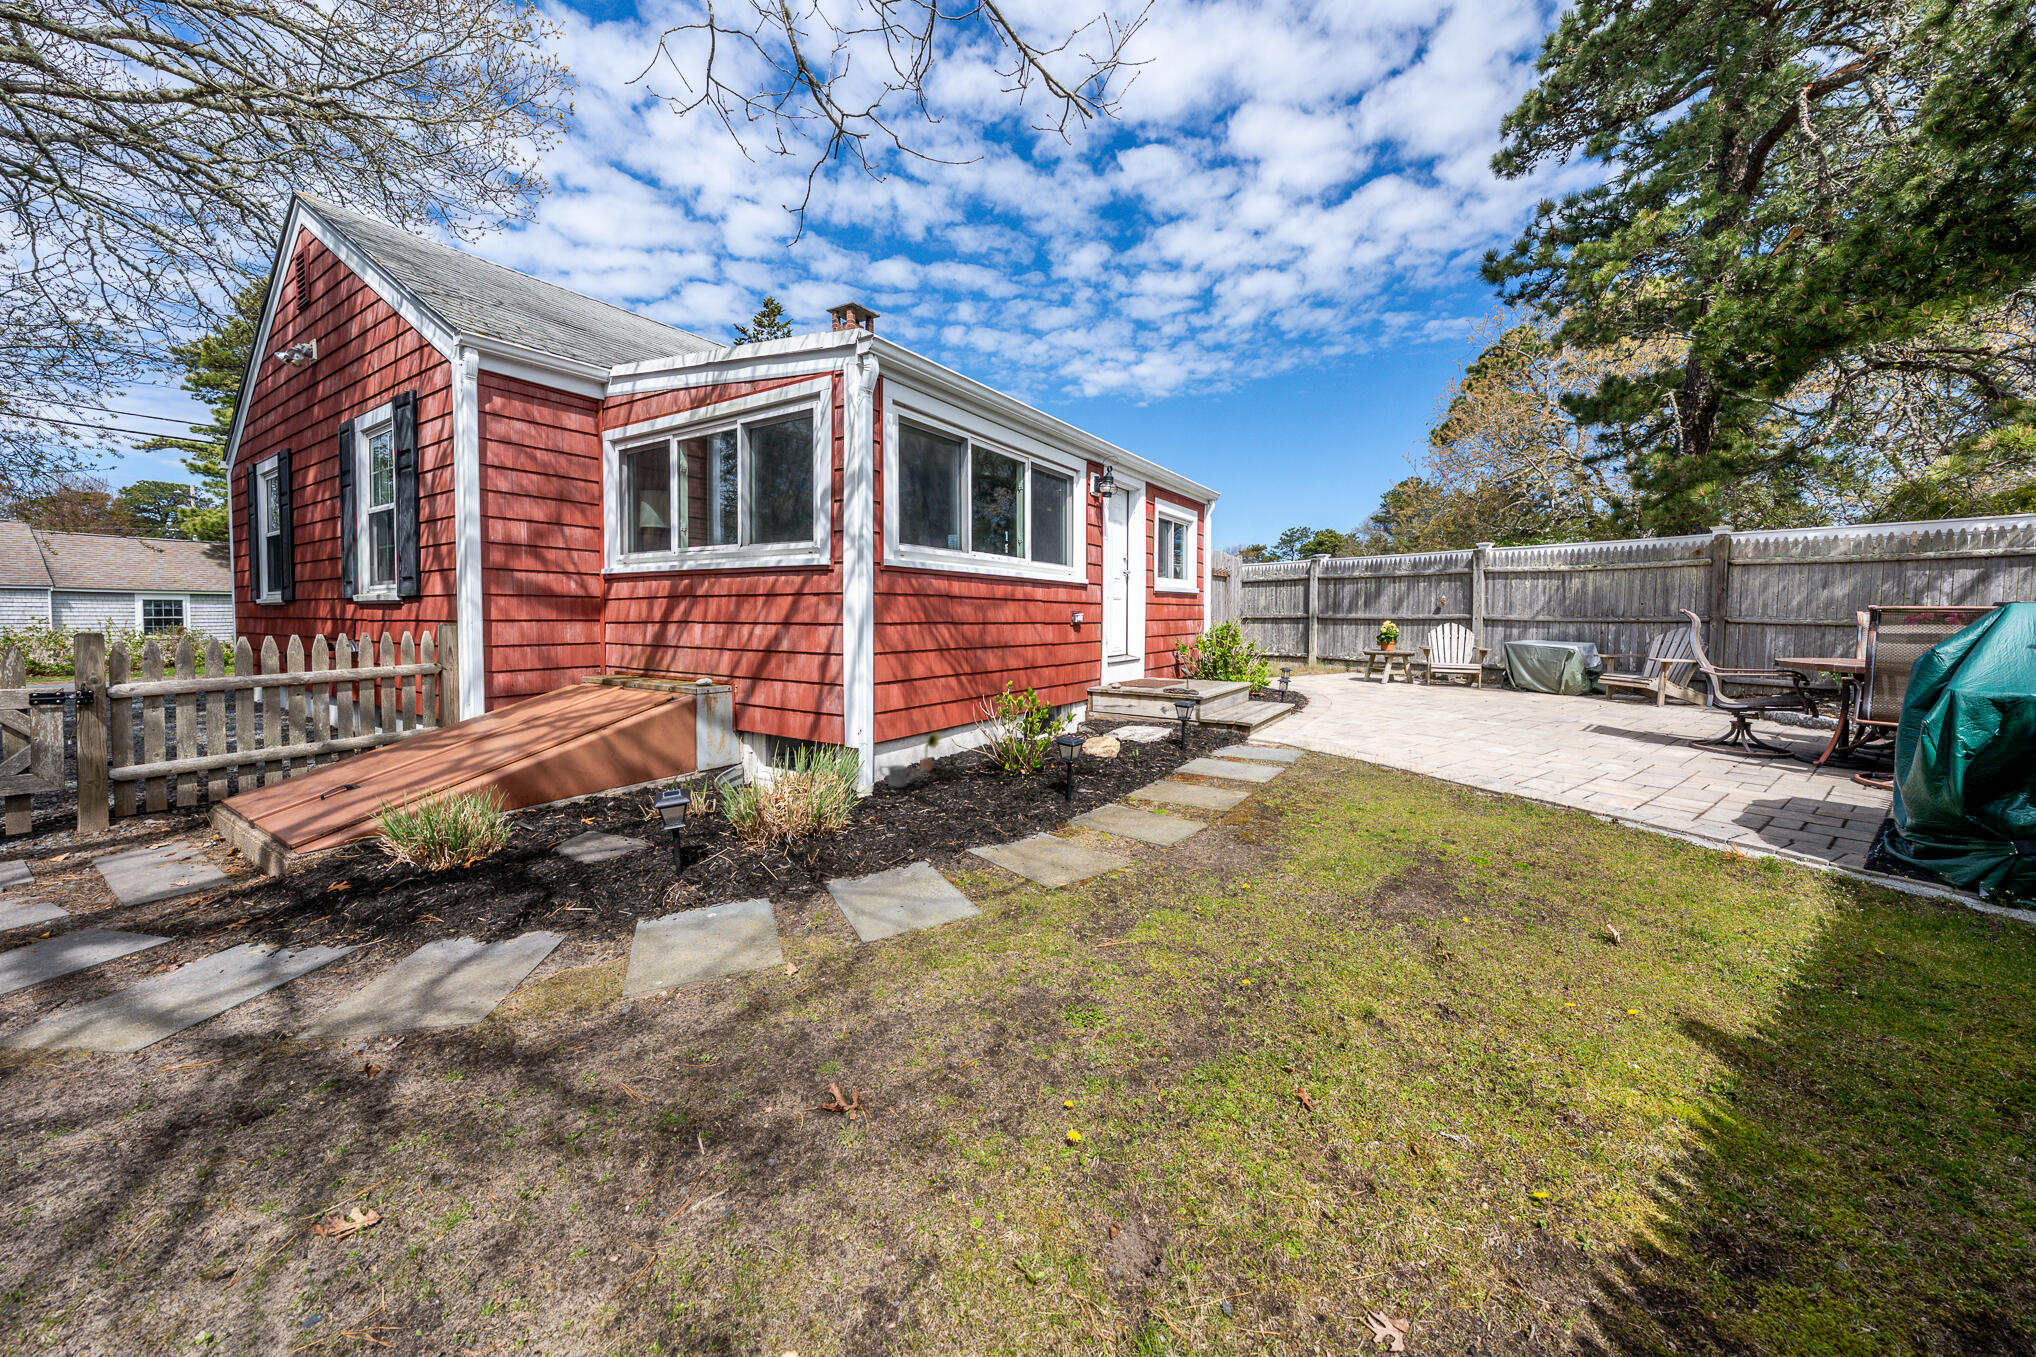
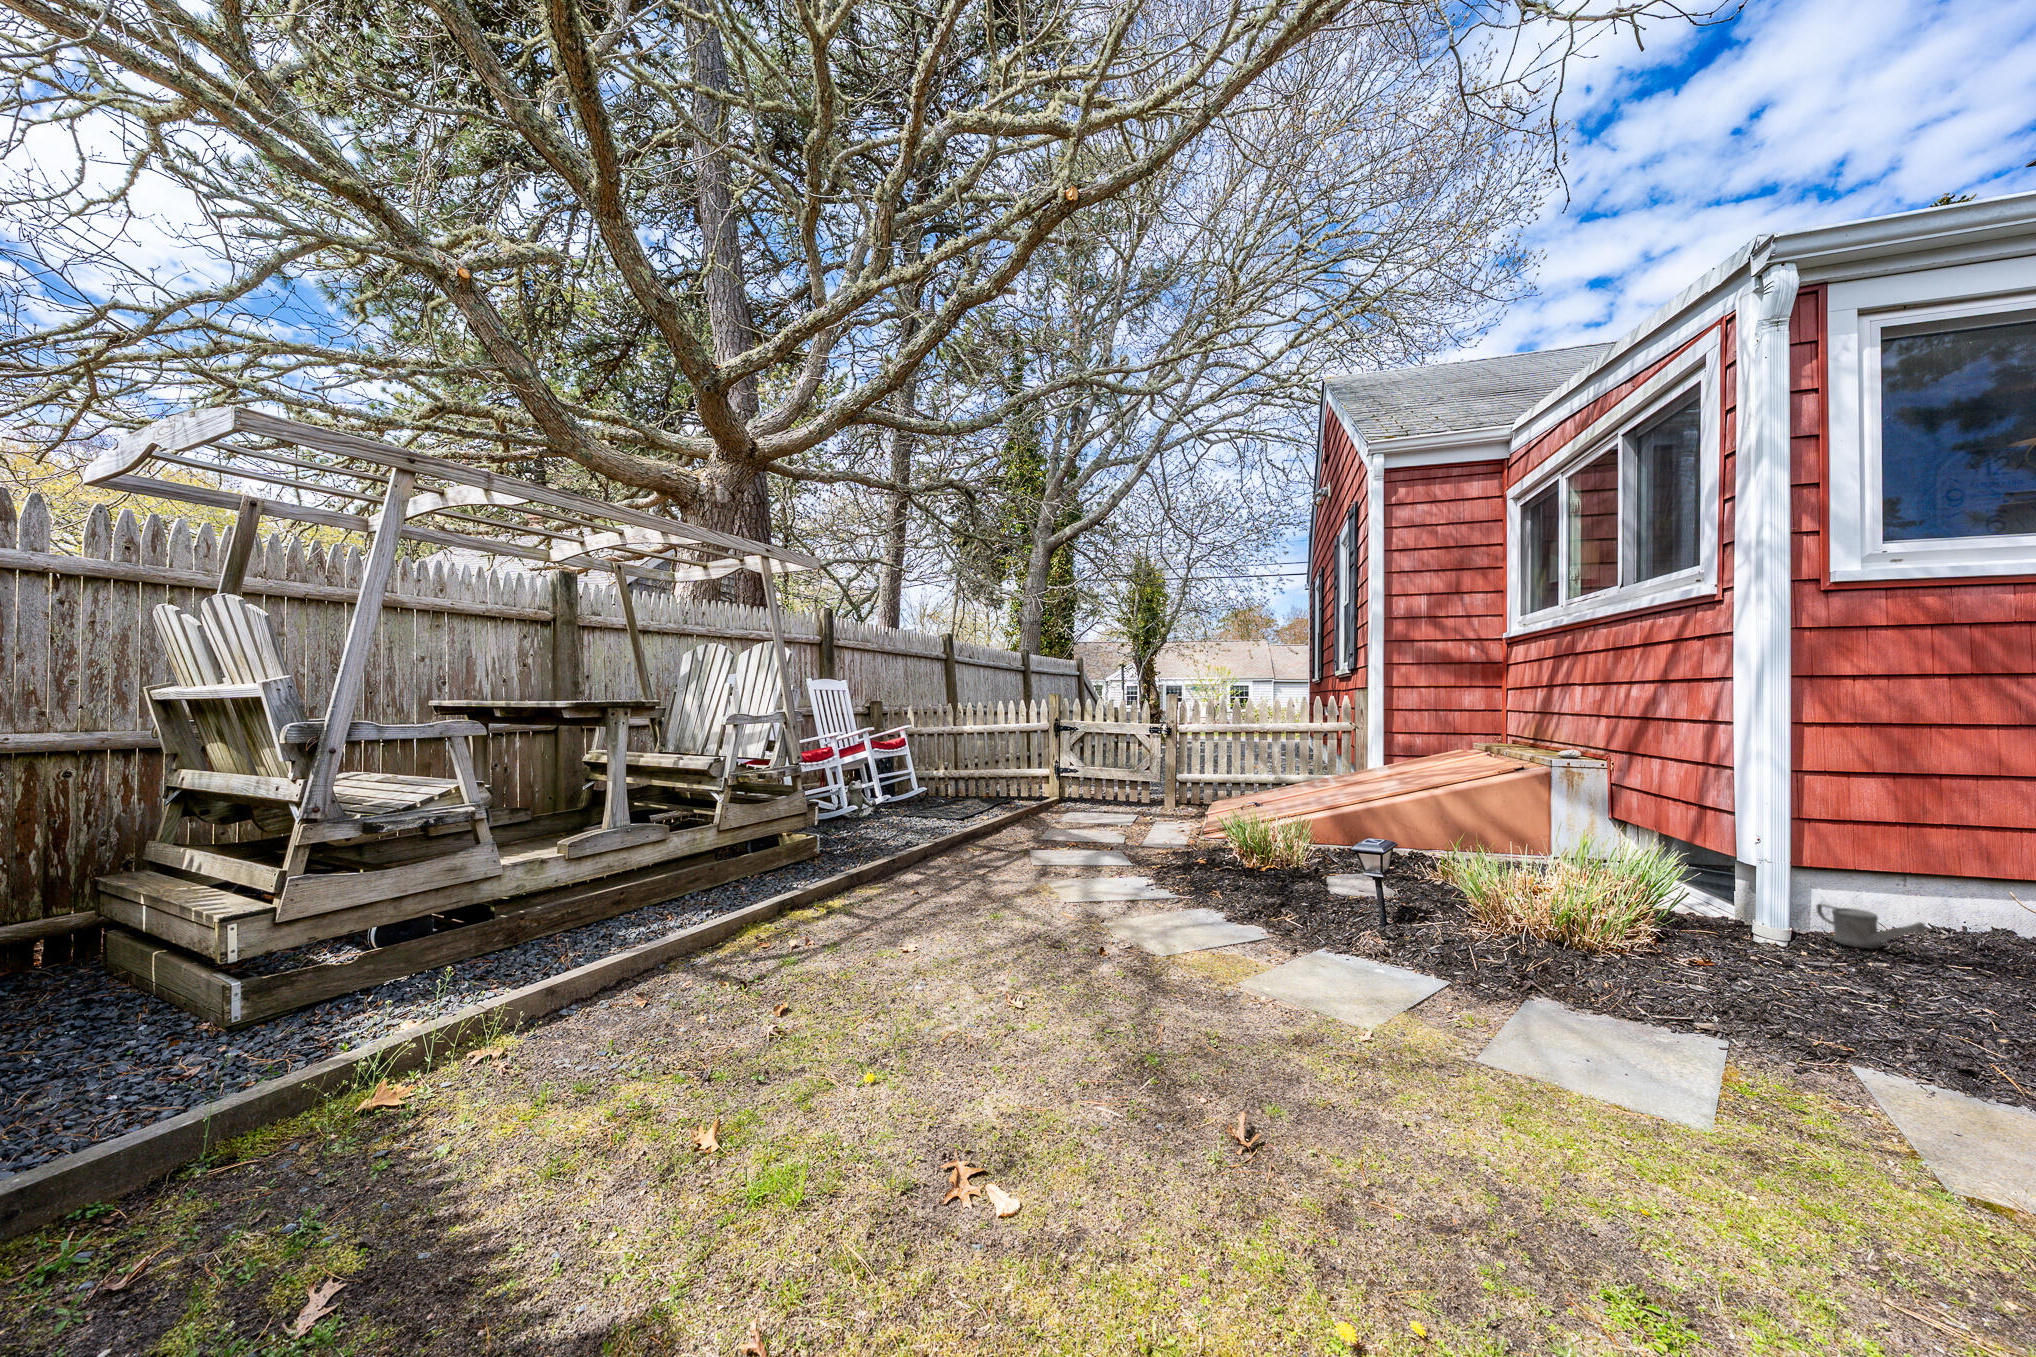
decorative plant: present [920,733,939,771] -> none [1941,868,2000,941]

